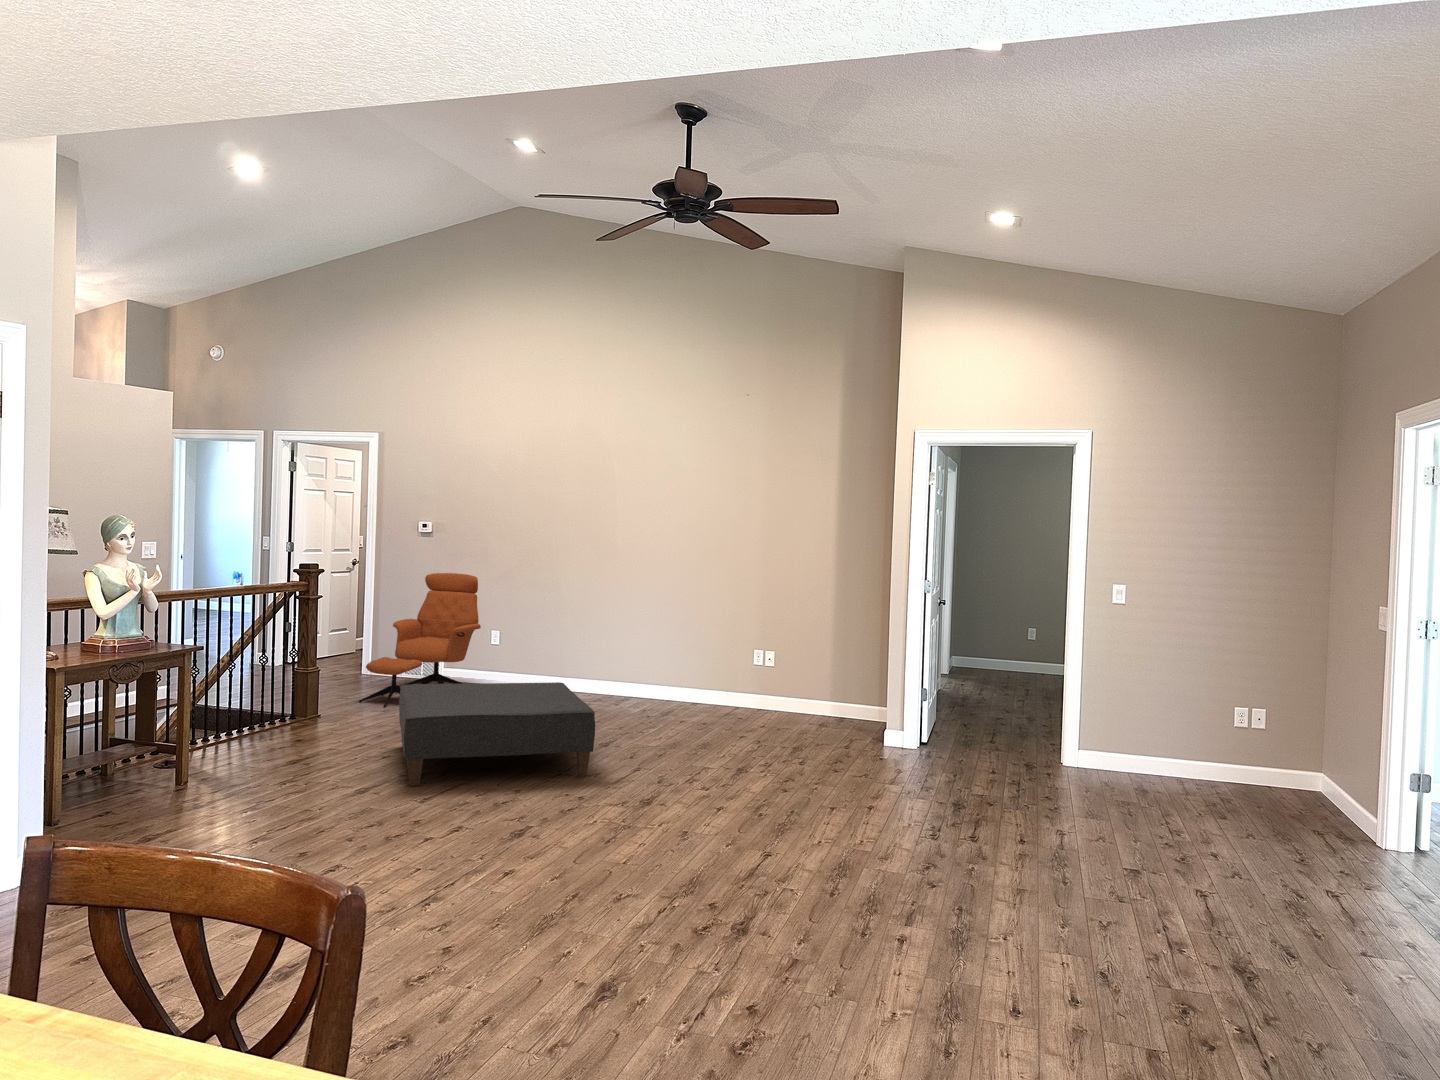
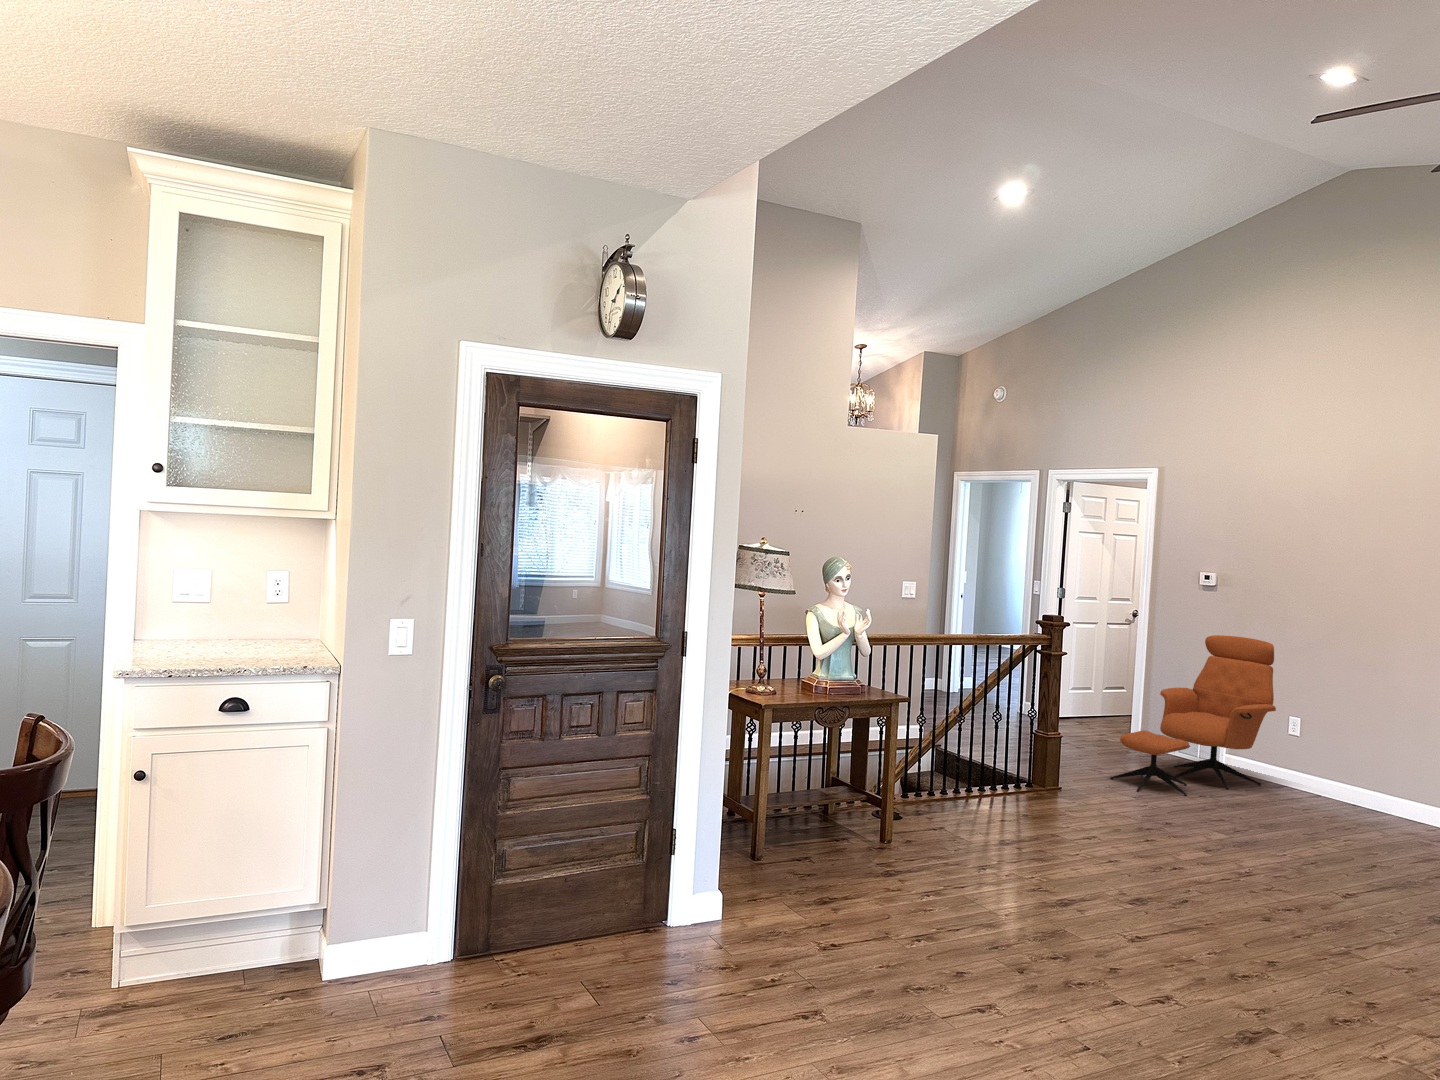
ottoman: present [399,682,595,786] -> none [1117,775,1417,971]

